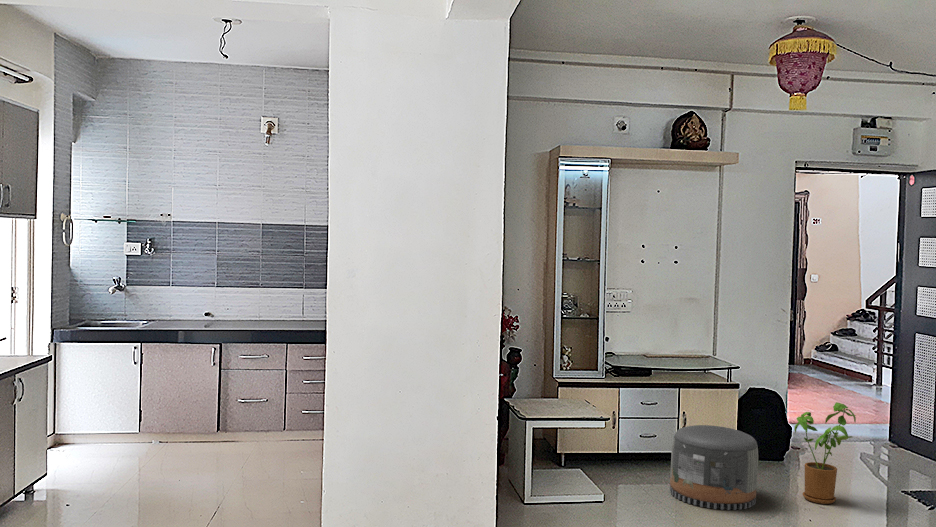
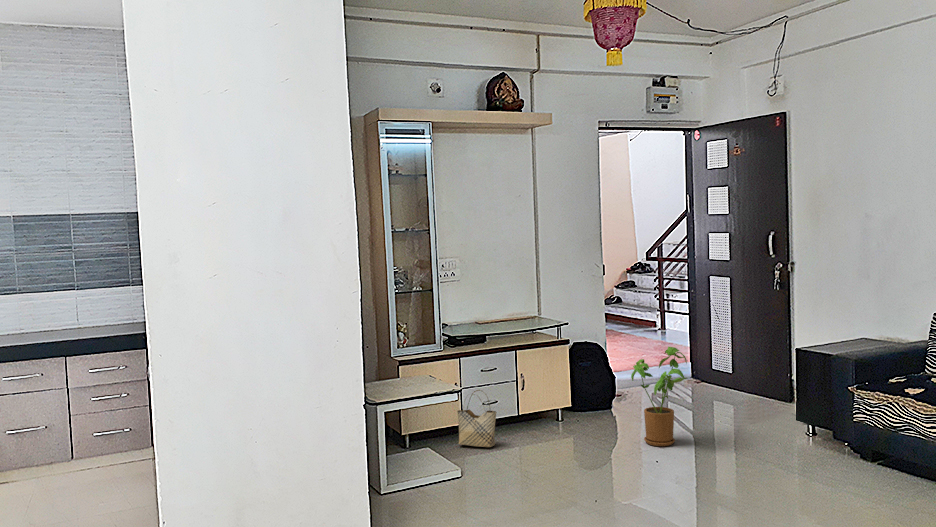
woven basket: none [611,421,651,477] -> present [457,390,496,447]
pouf: present [670,425,758,510] -> none [521,385,606,469]

